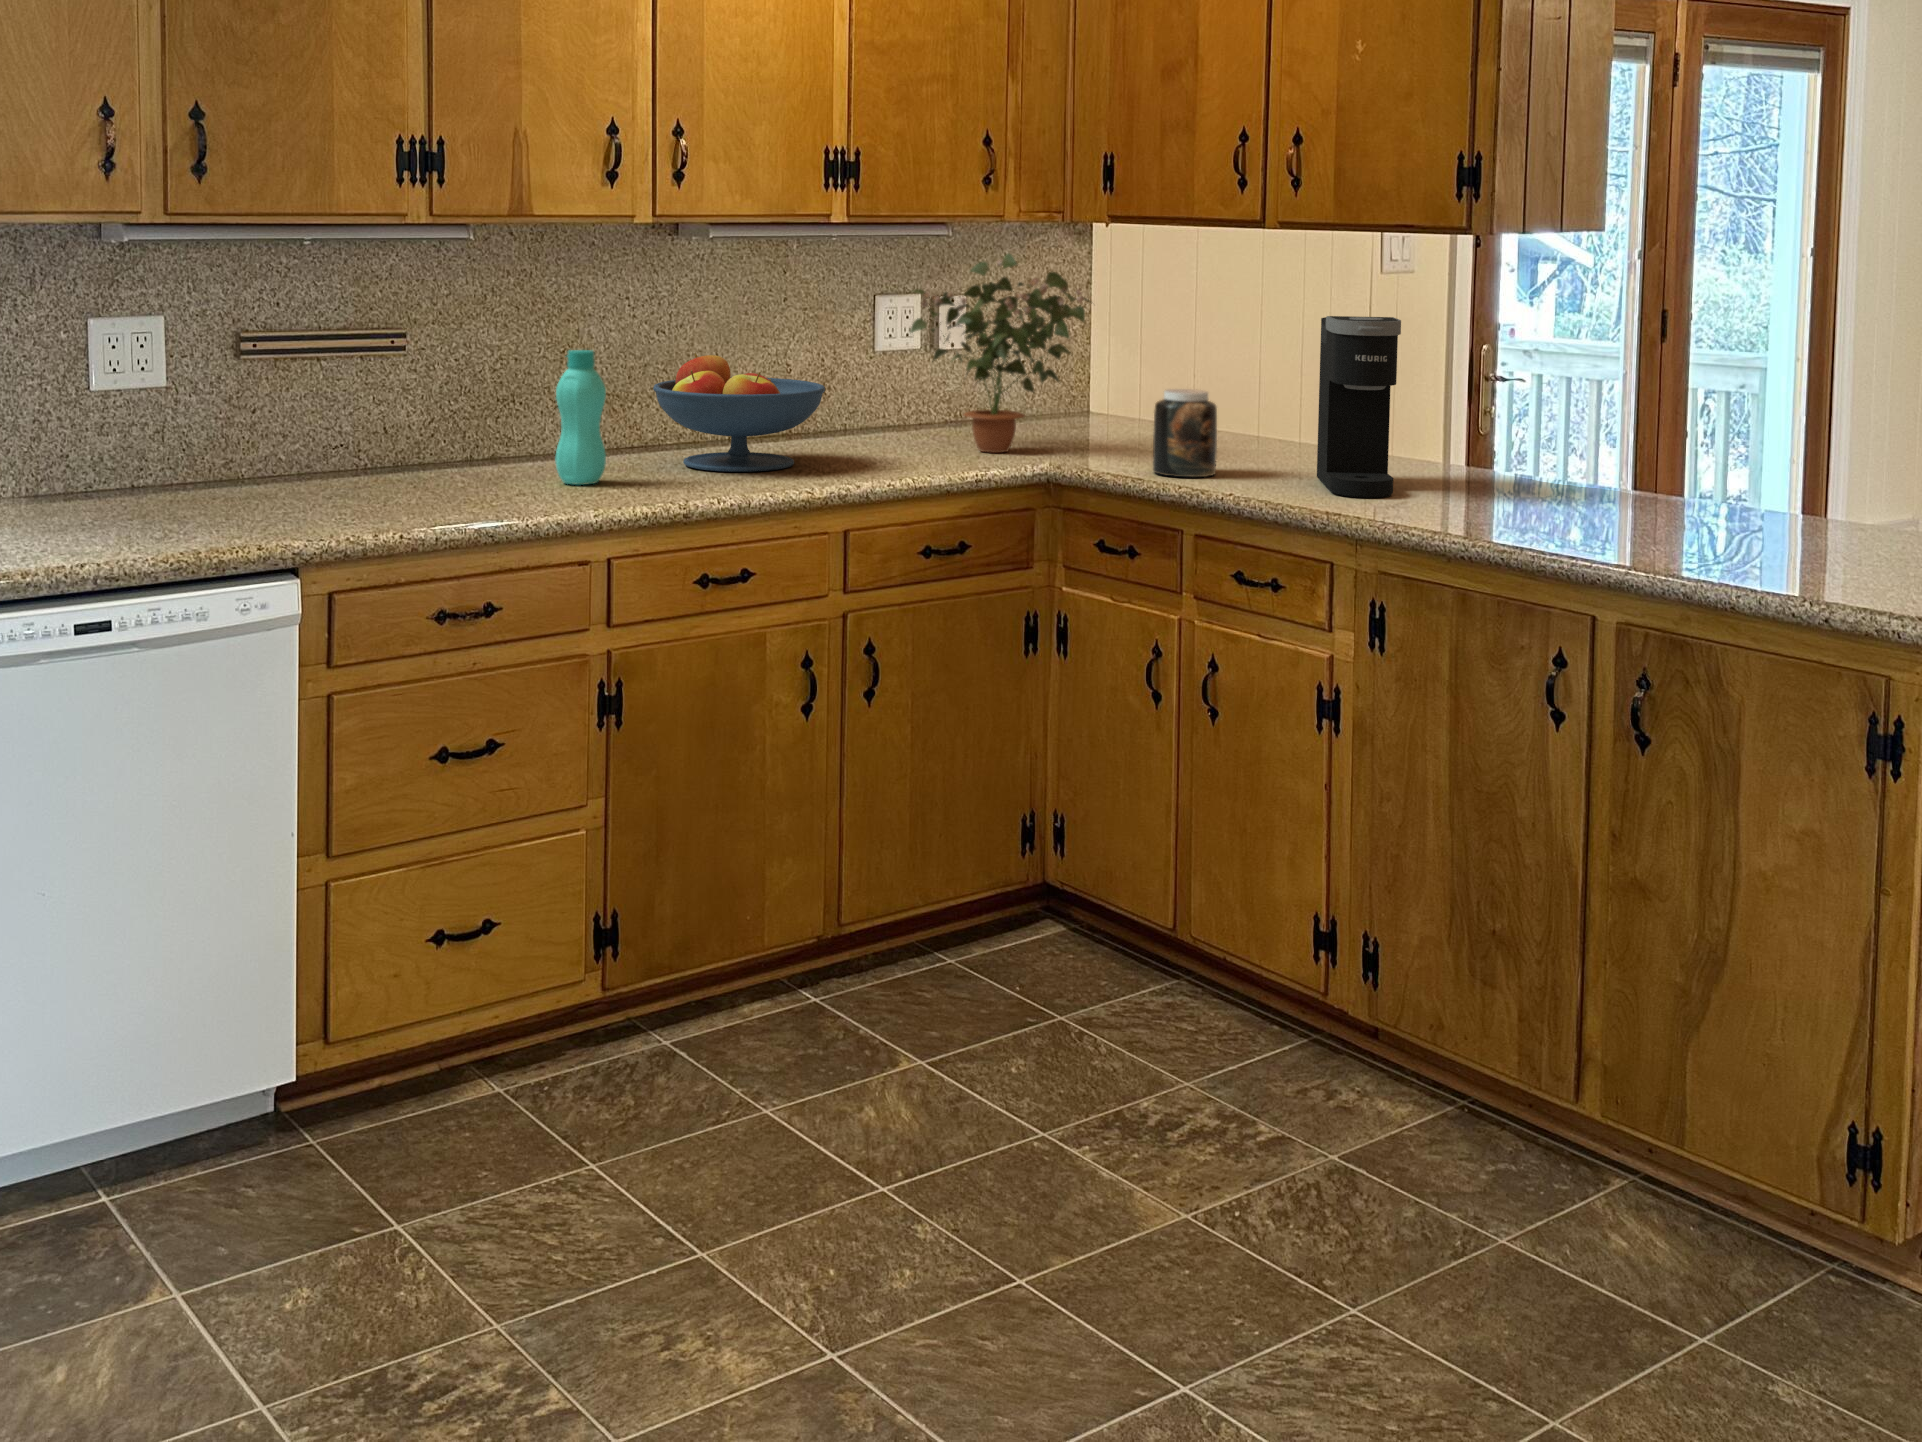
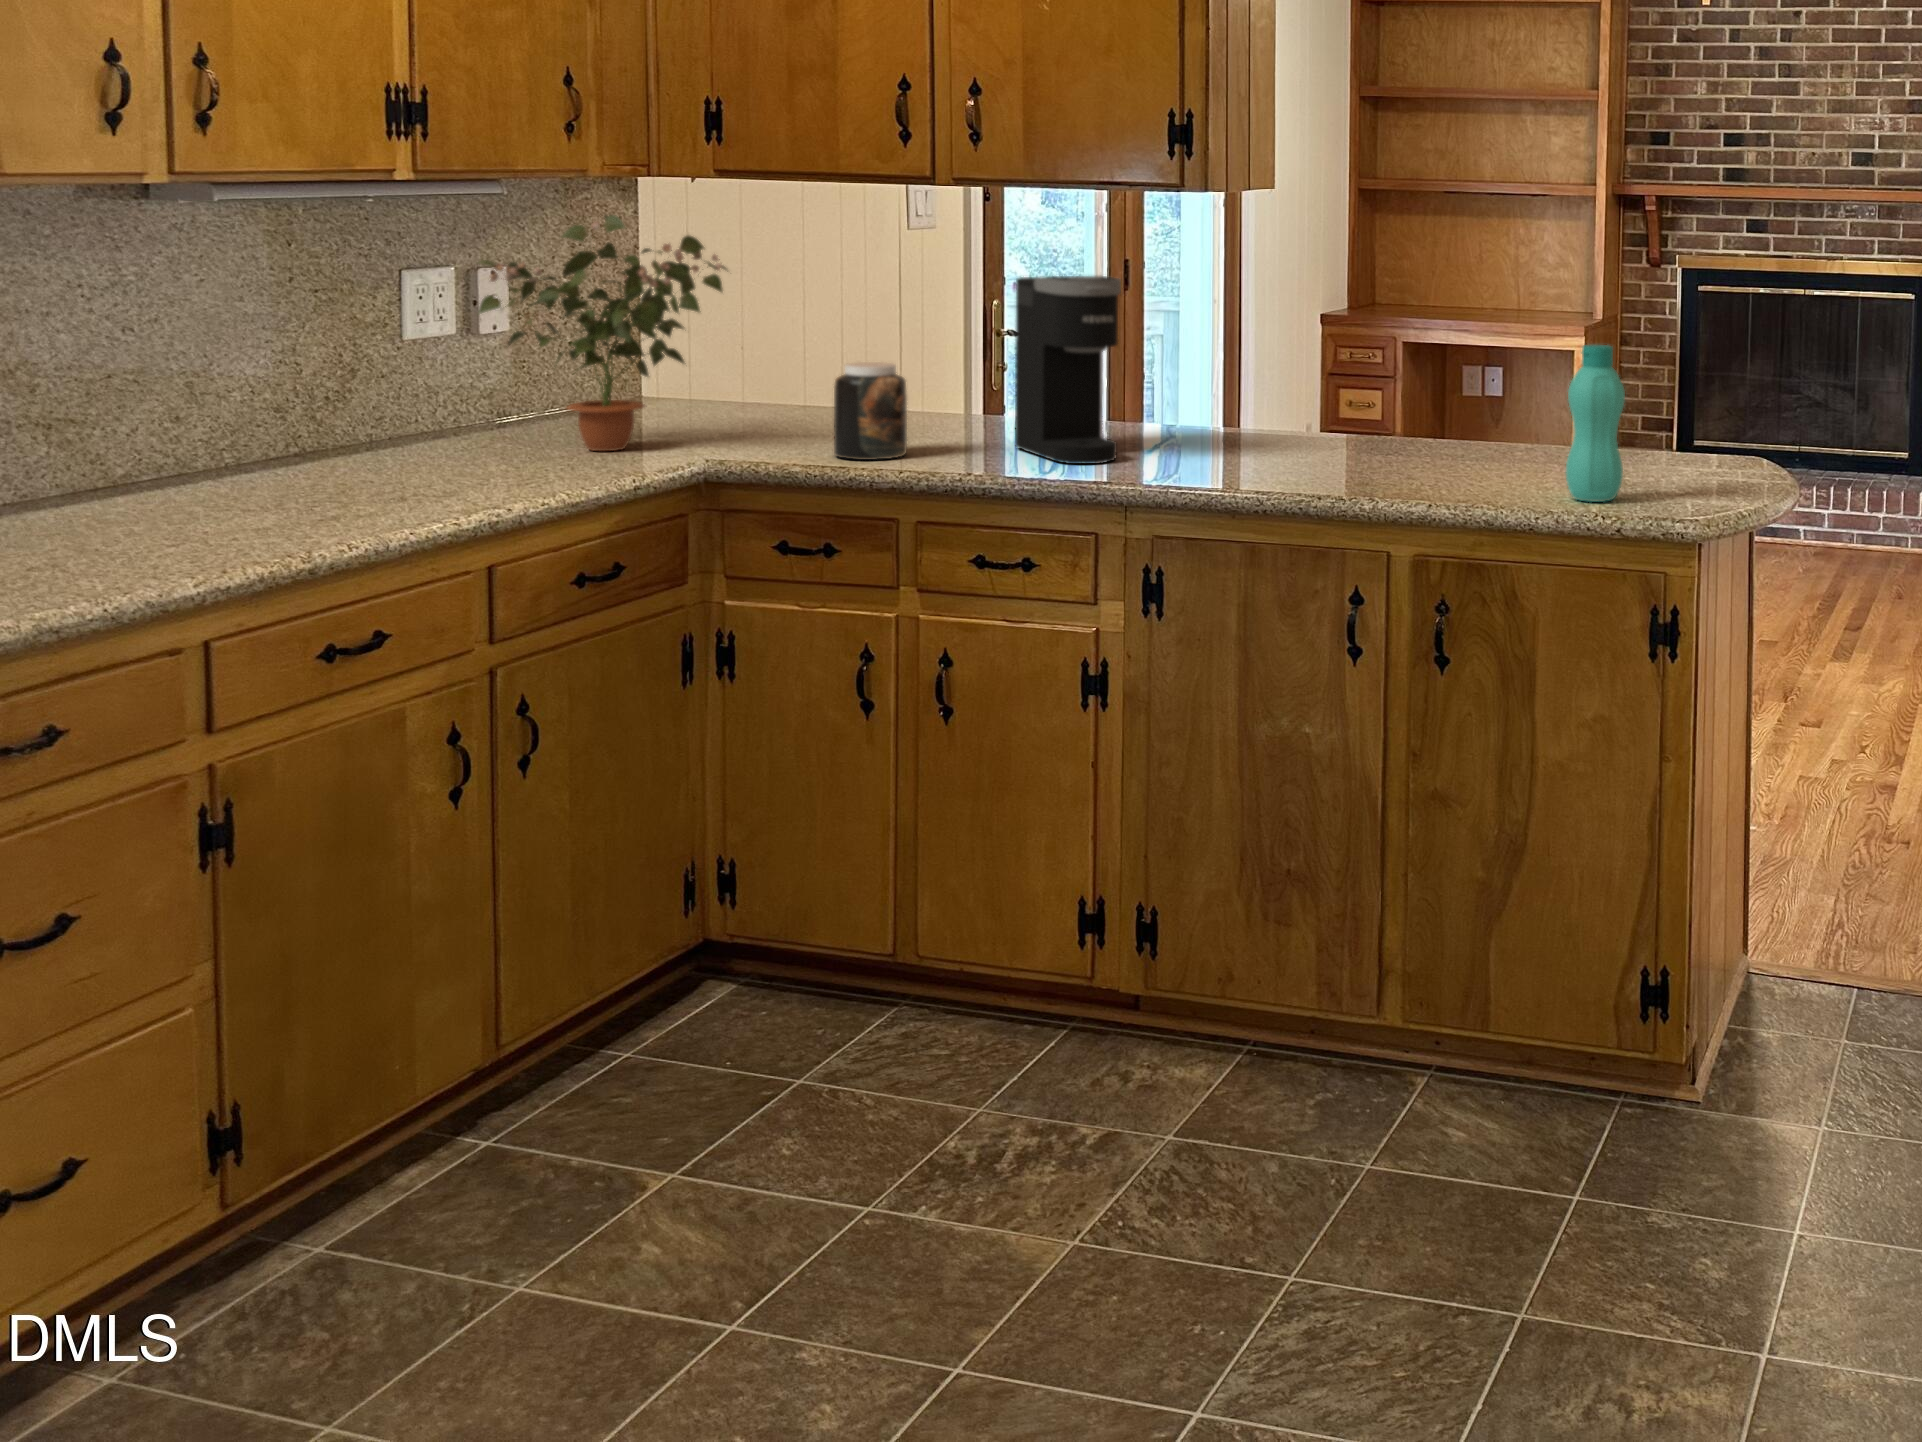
bottle: present [555,350,606,485] -> present [1566,345,1625,502]
fruit bowl: present [653,354,825,472] -> none [166,354,423,506]

